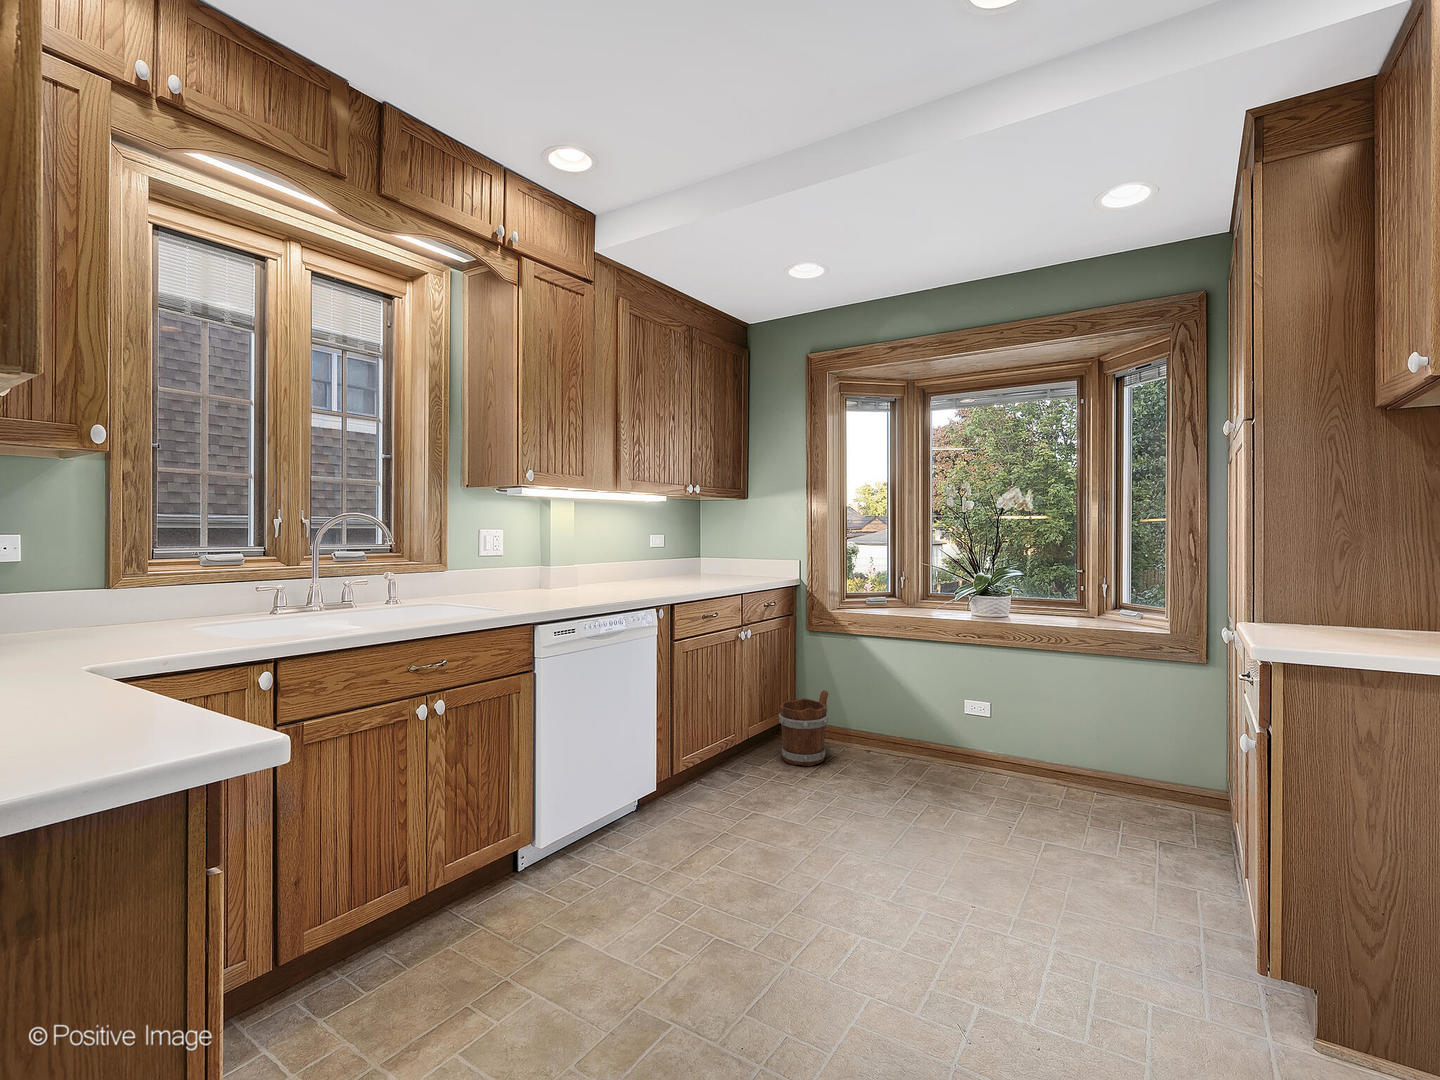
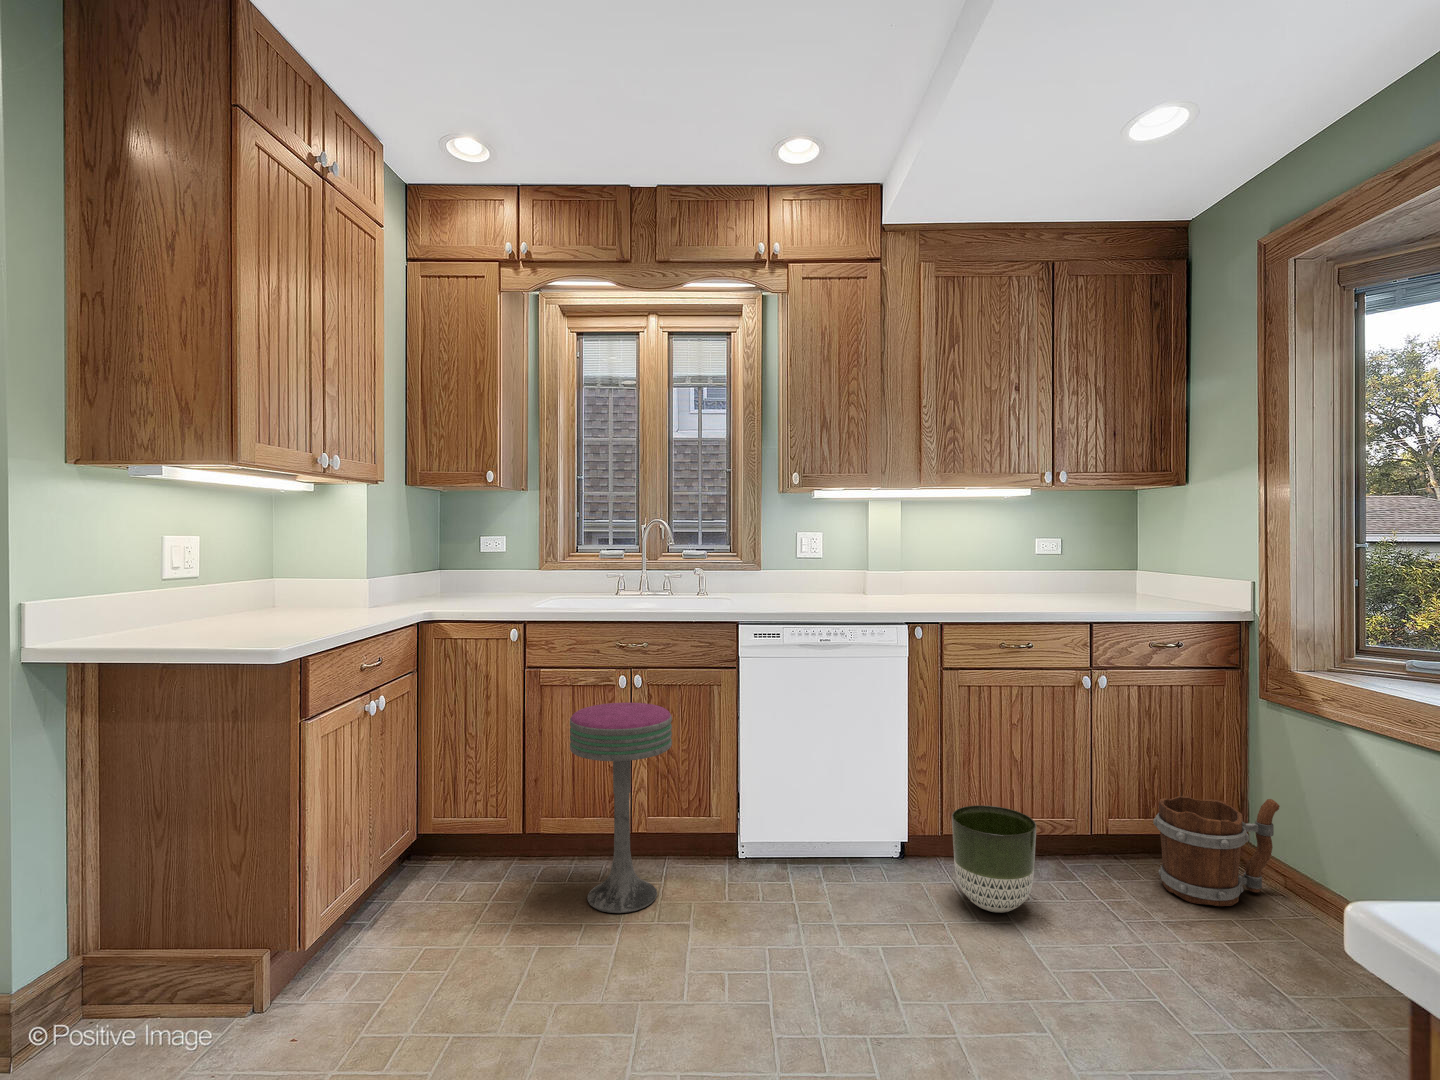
bar stool: none [403,728,535,995] -> present [570,703,672,913]
planter: none [710,738,771,818] -> present [952,805,1036,913]

